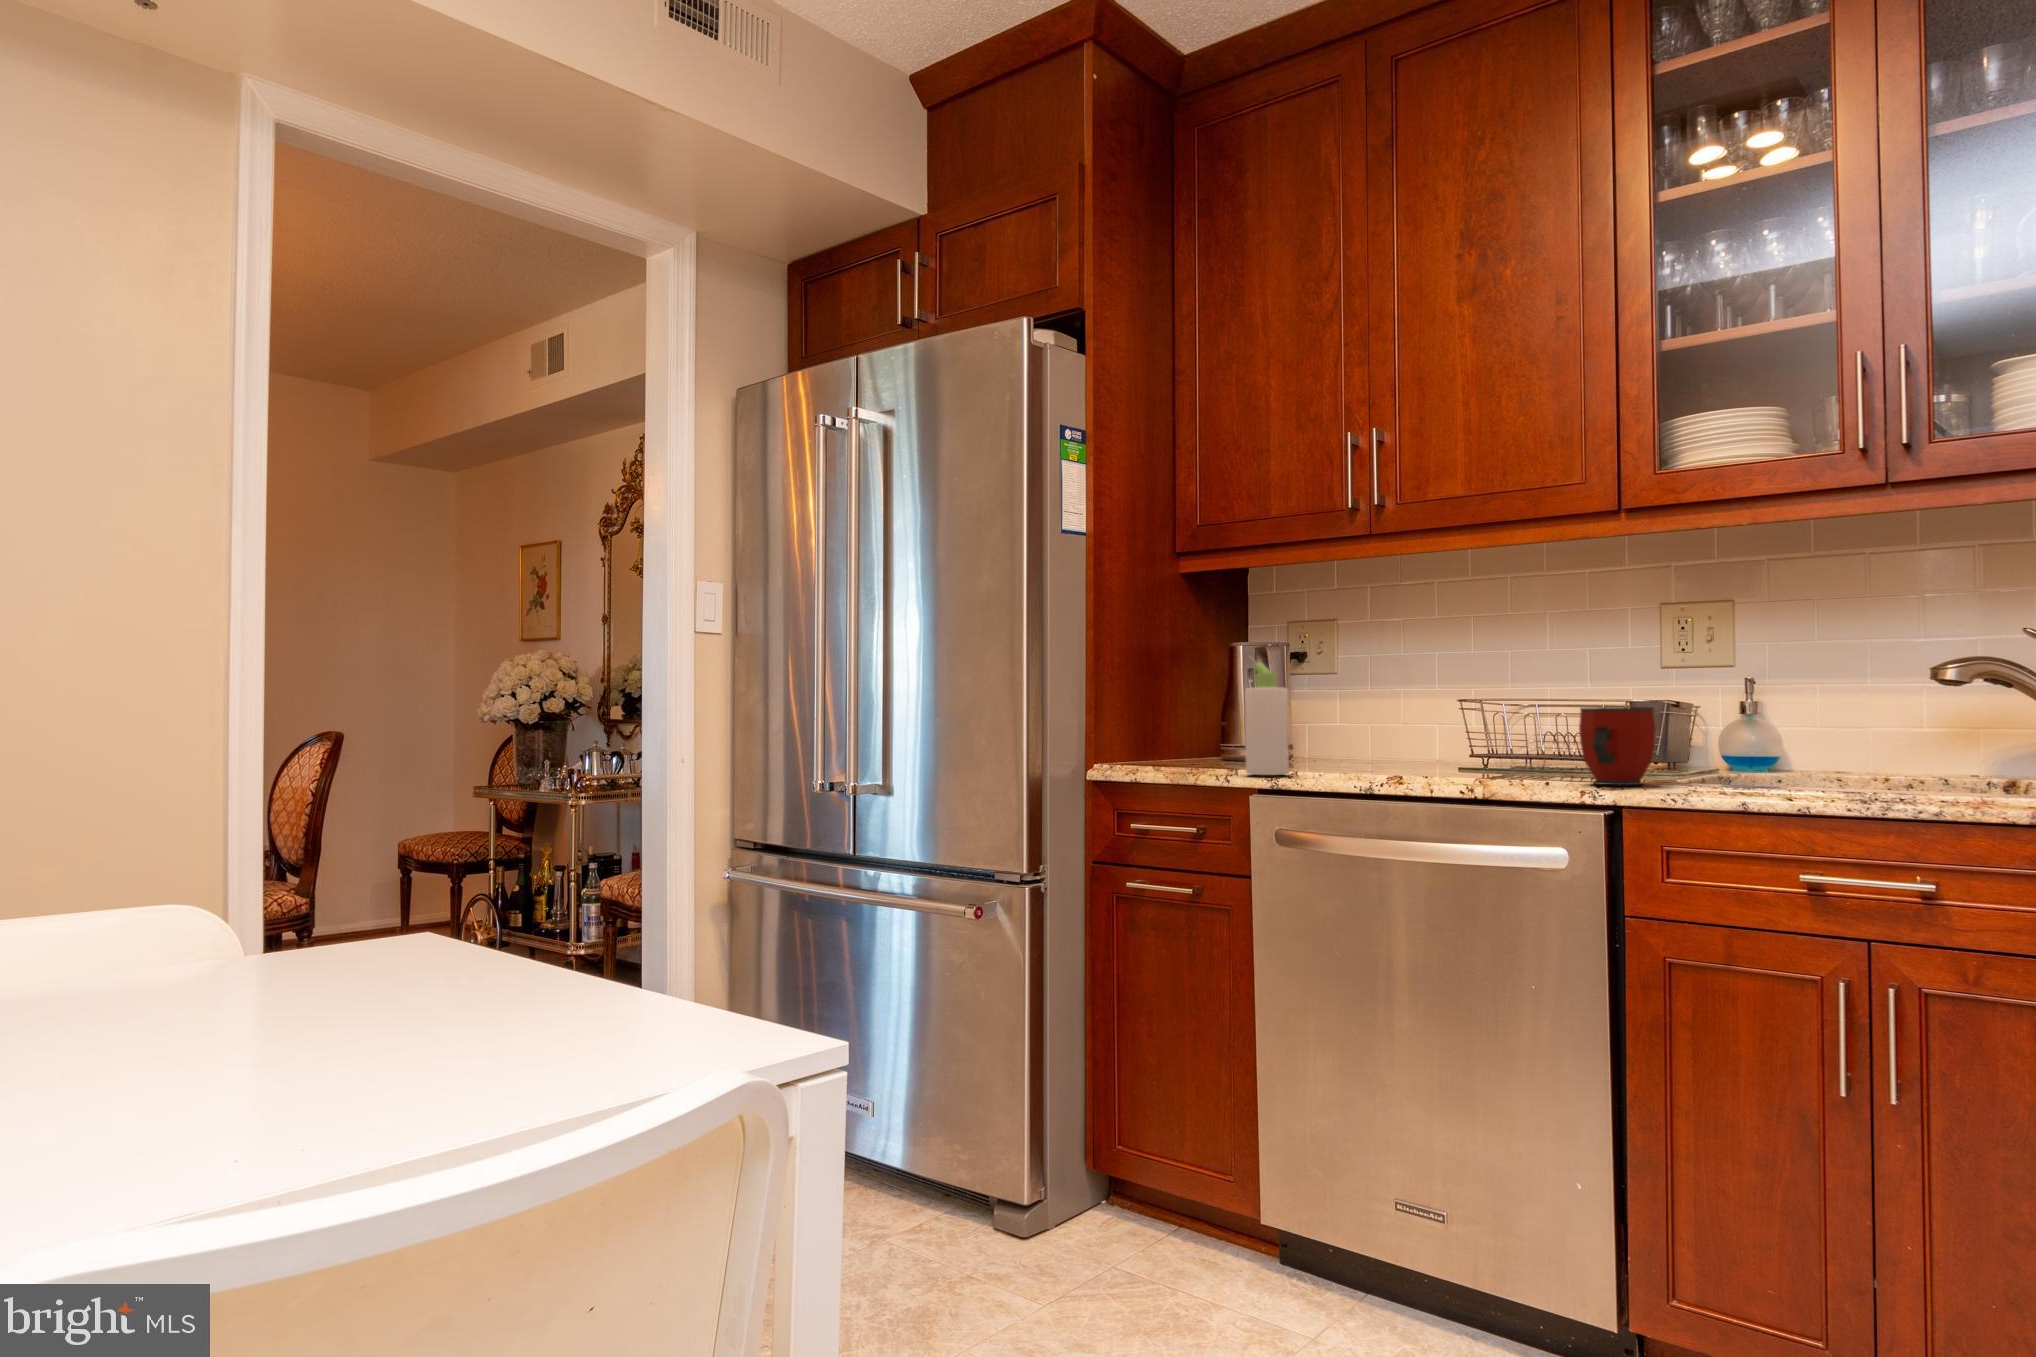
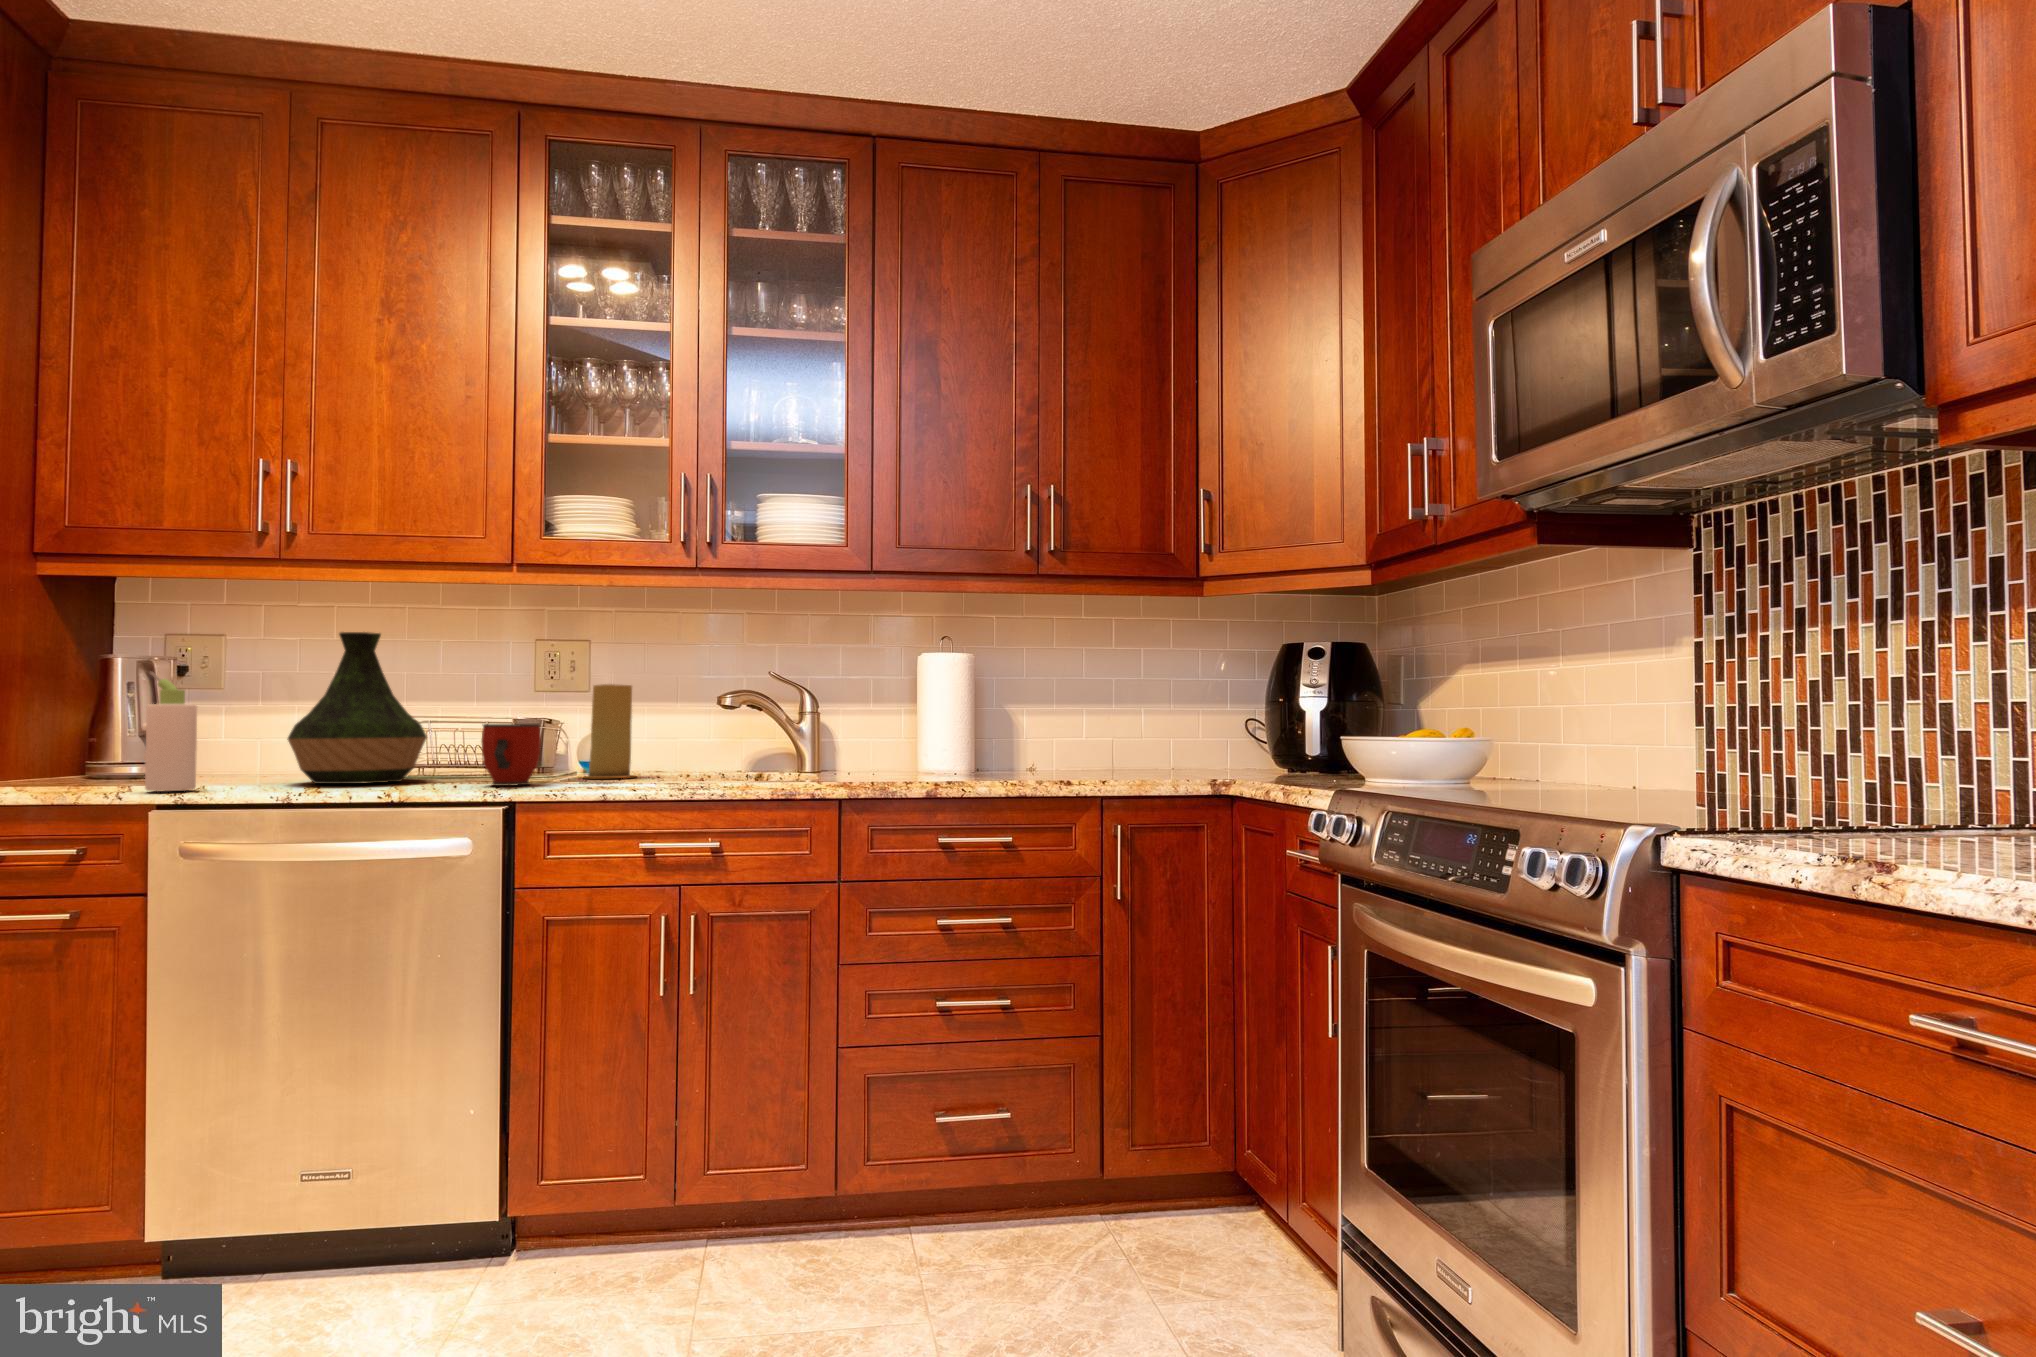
vase: none [1374,605,1521,775] -> present [287,632,427,784]
candle: none [1717,654,1800,781] -> present [583,684,635,778]

